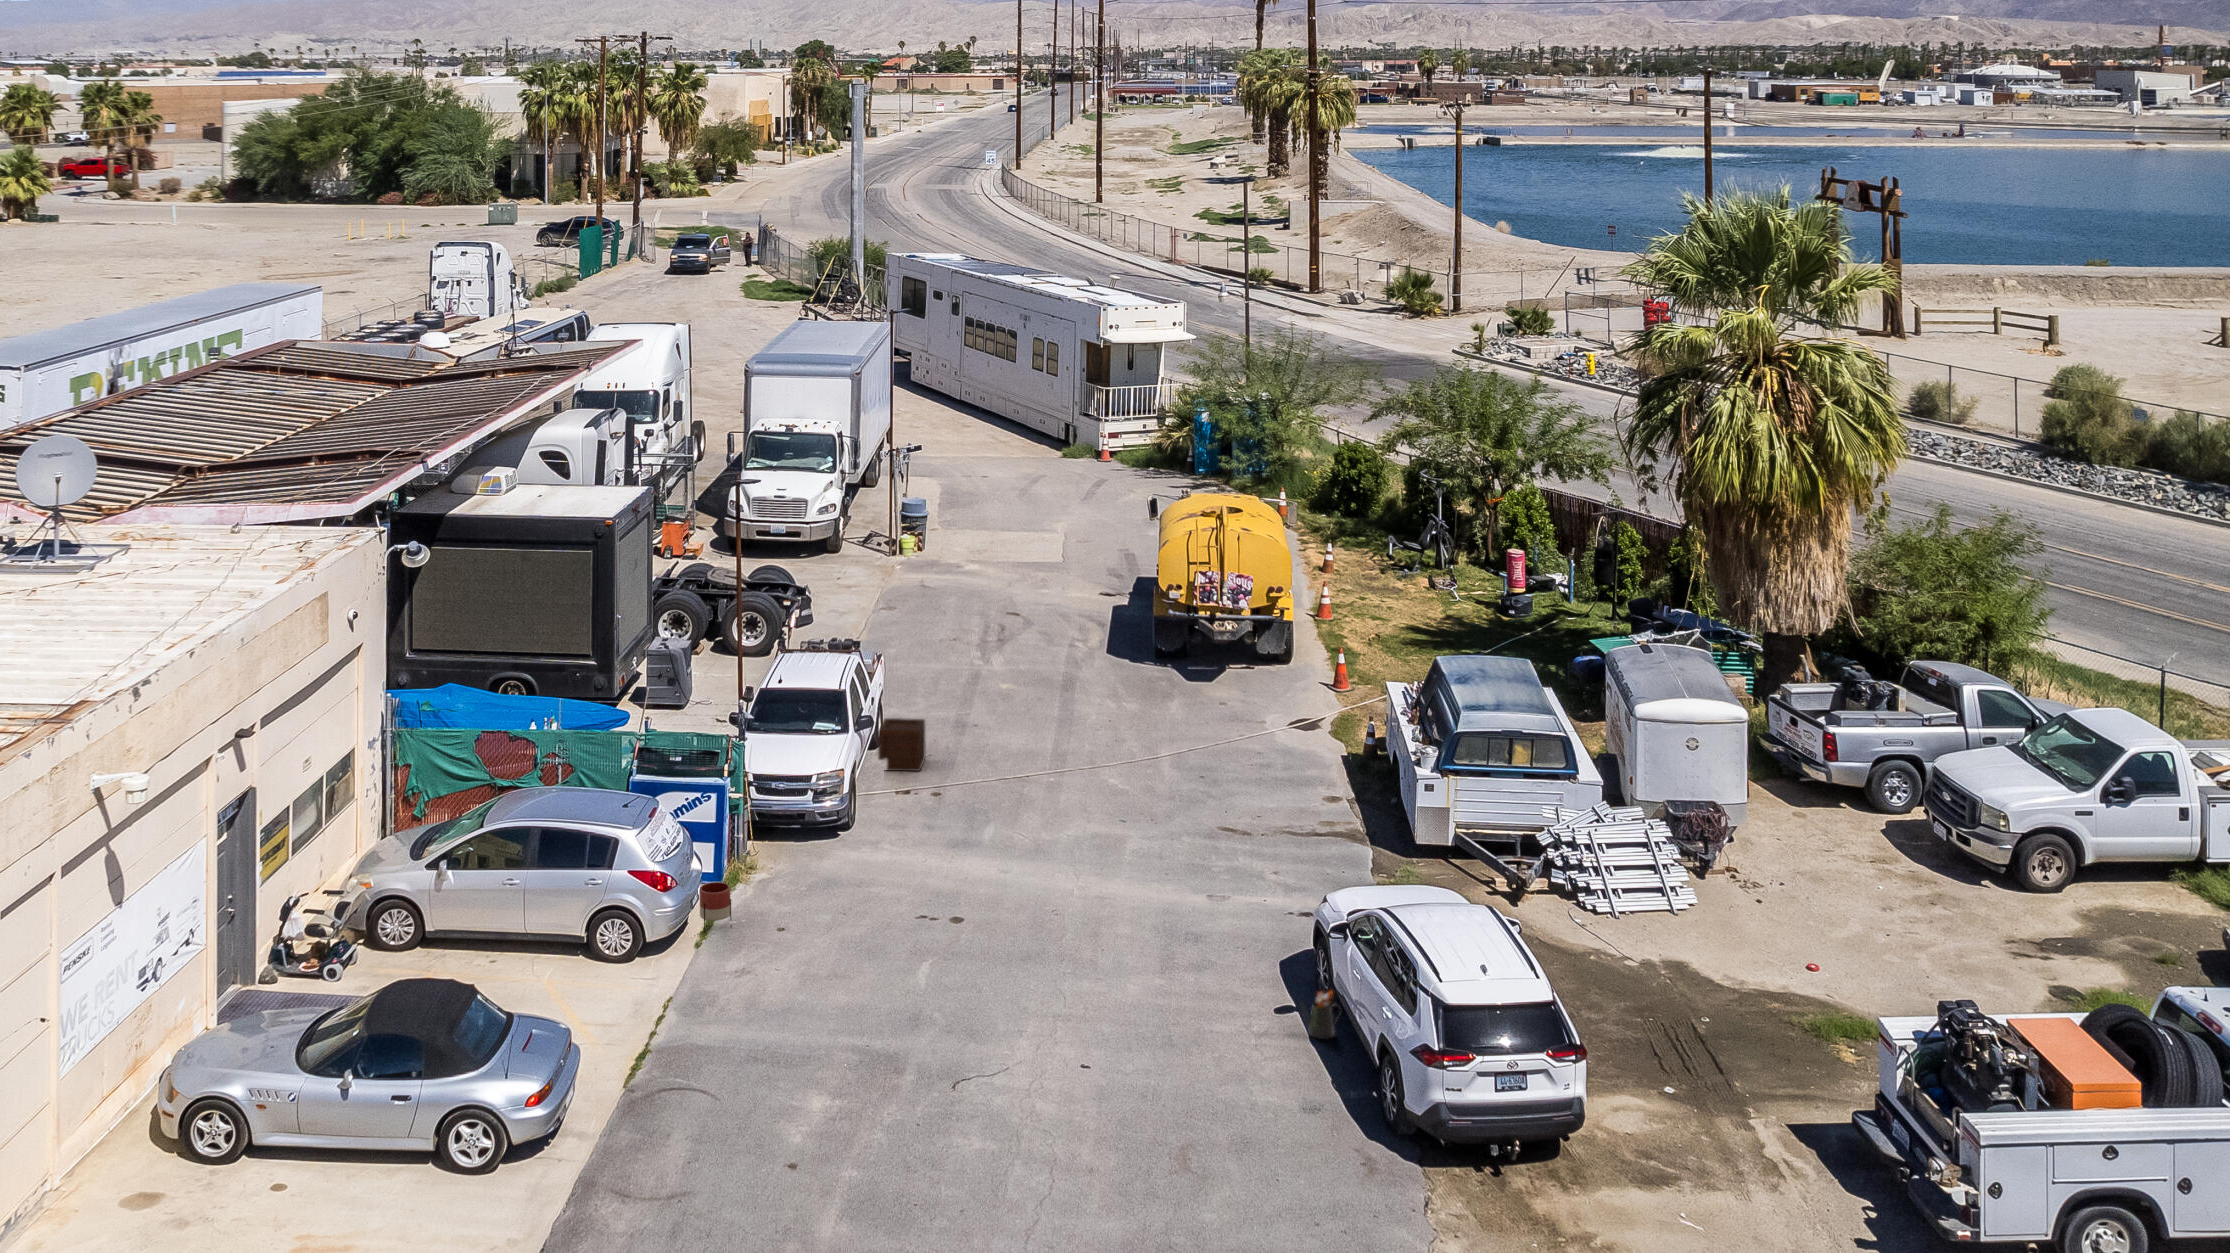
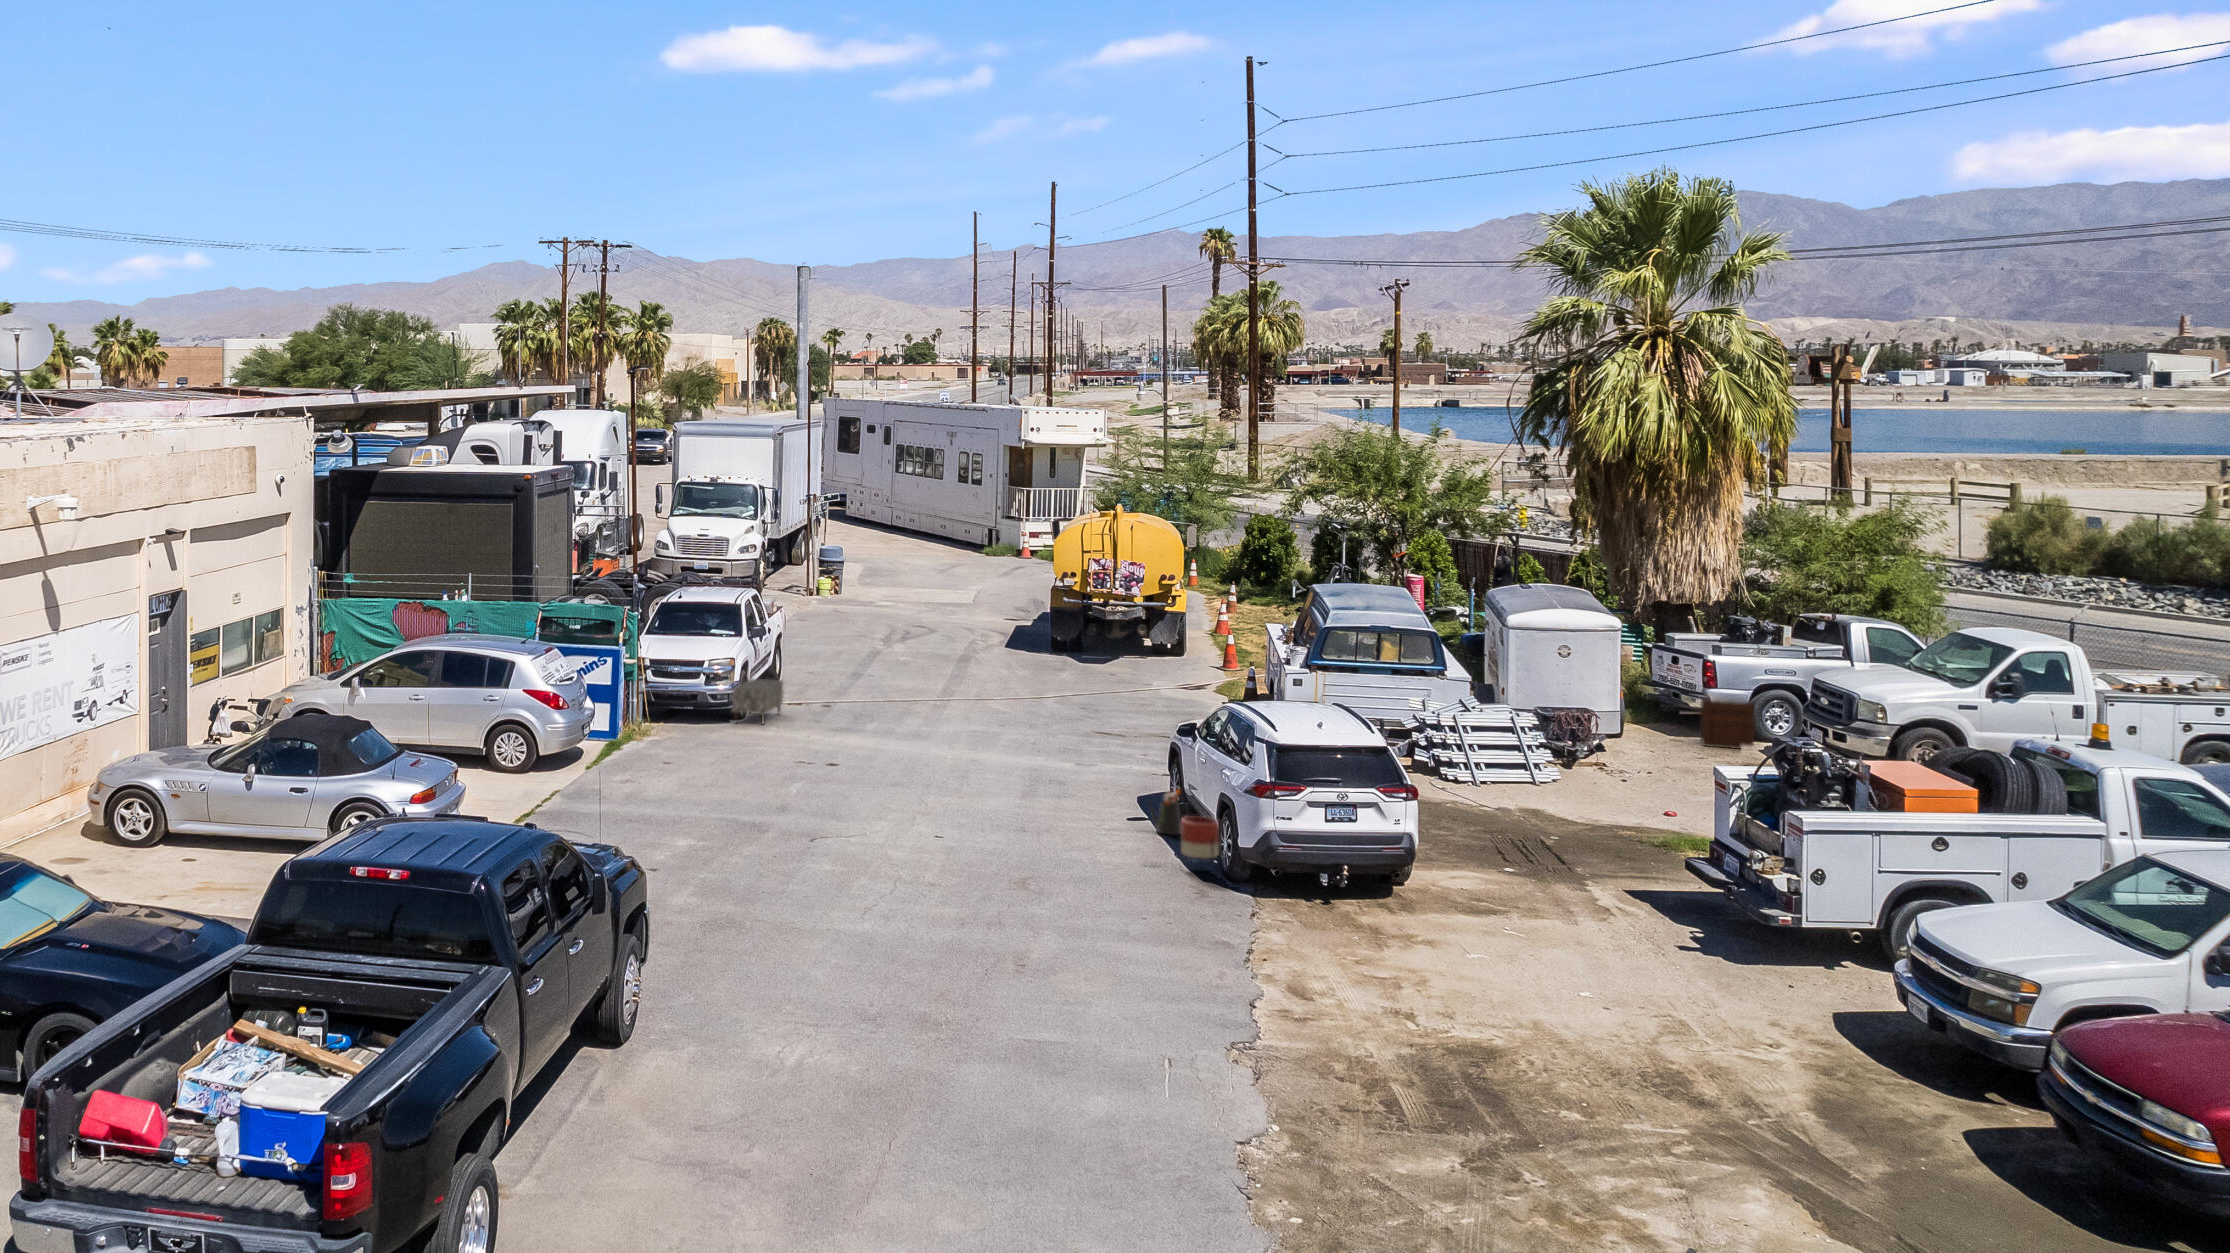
wooden crate: present [878,718,926,771] -> present [1700,697,1755,749]
bench: none [845,778,898,839] -> present [732,679,783,724]
planter: present [699,882,732,932] -> present [1180,816,1219,859]

